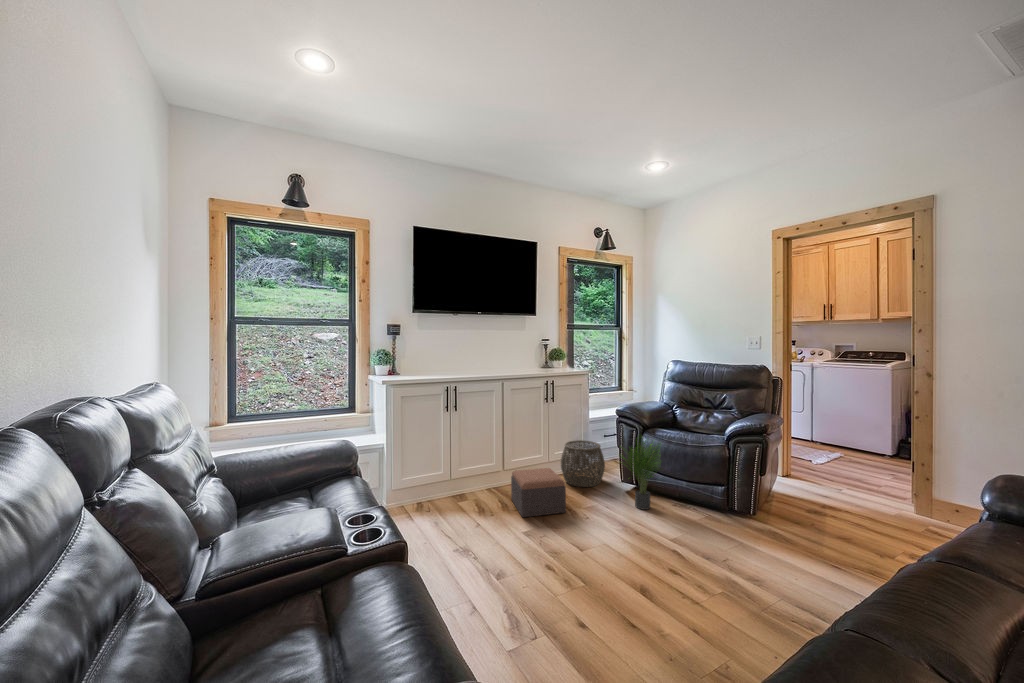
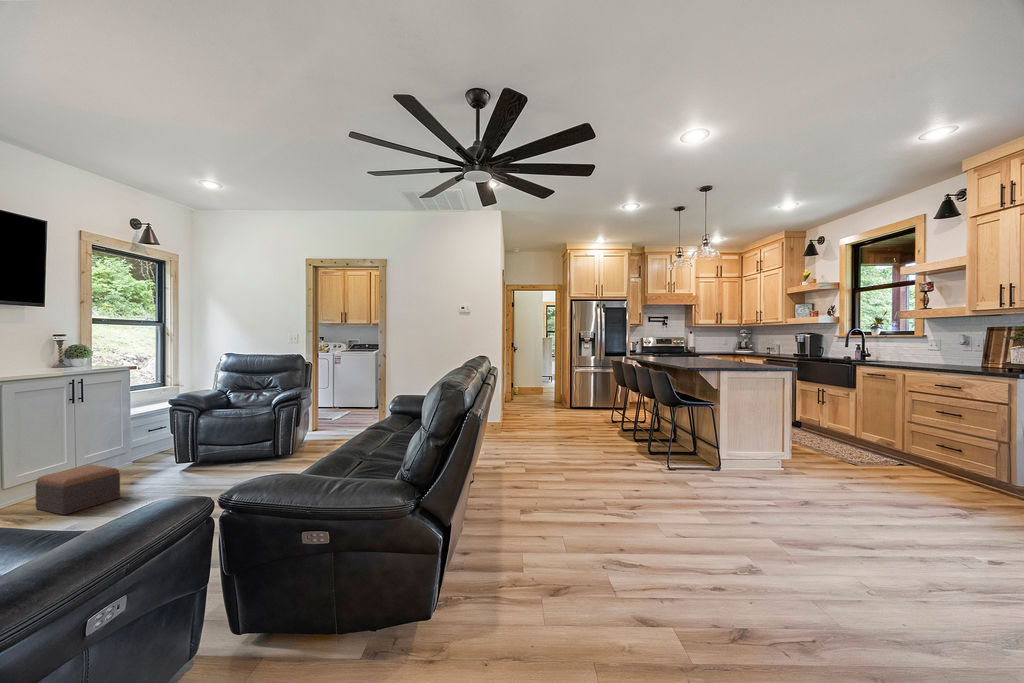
potted plant: present [624,437,660,510] -> none [171,413,225,476]
woven basket: present [561,440,605,487] -> none [98,434,157,480]

